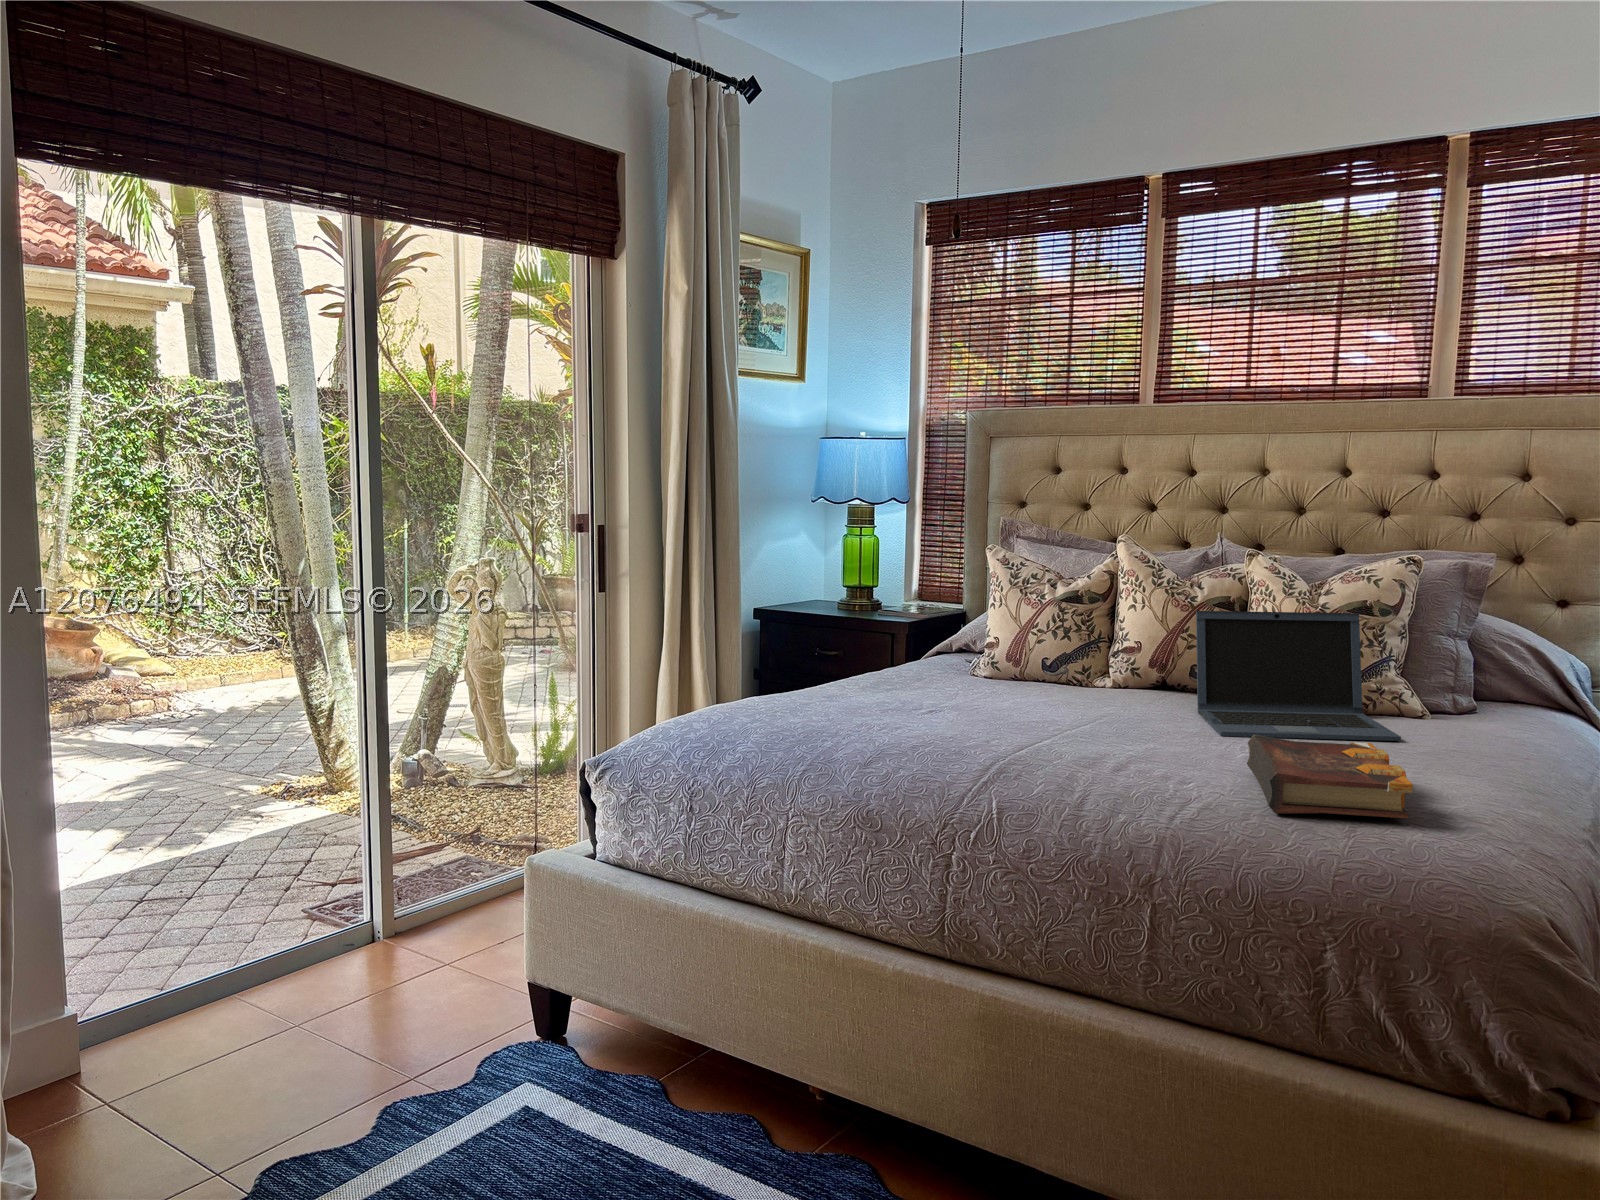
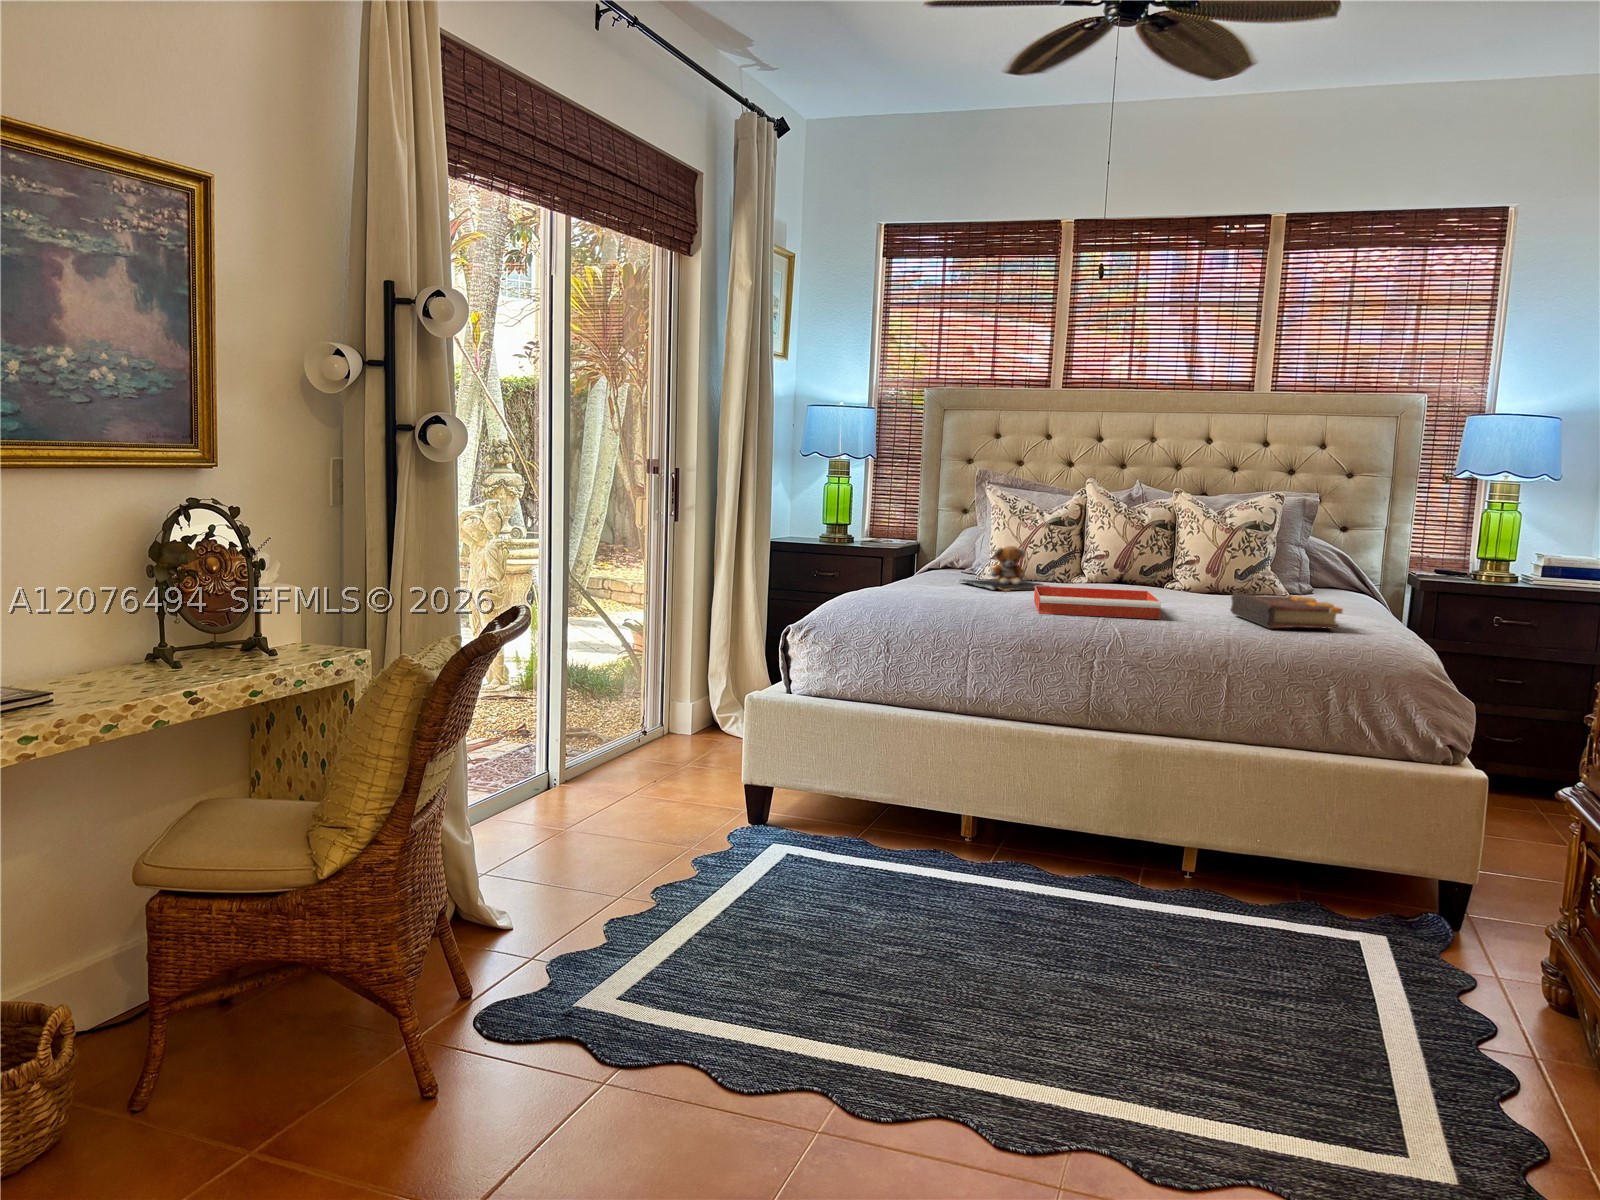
laptop: present [1196,611,1401,741] -> none [1158,527,1293,604]
teddy bear: none [901,638,1030,707] -> present [960,546,1044,591]
tray: none [914,709,1125,781] -> present [1034,586,1161,619]

